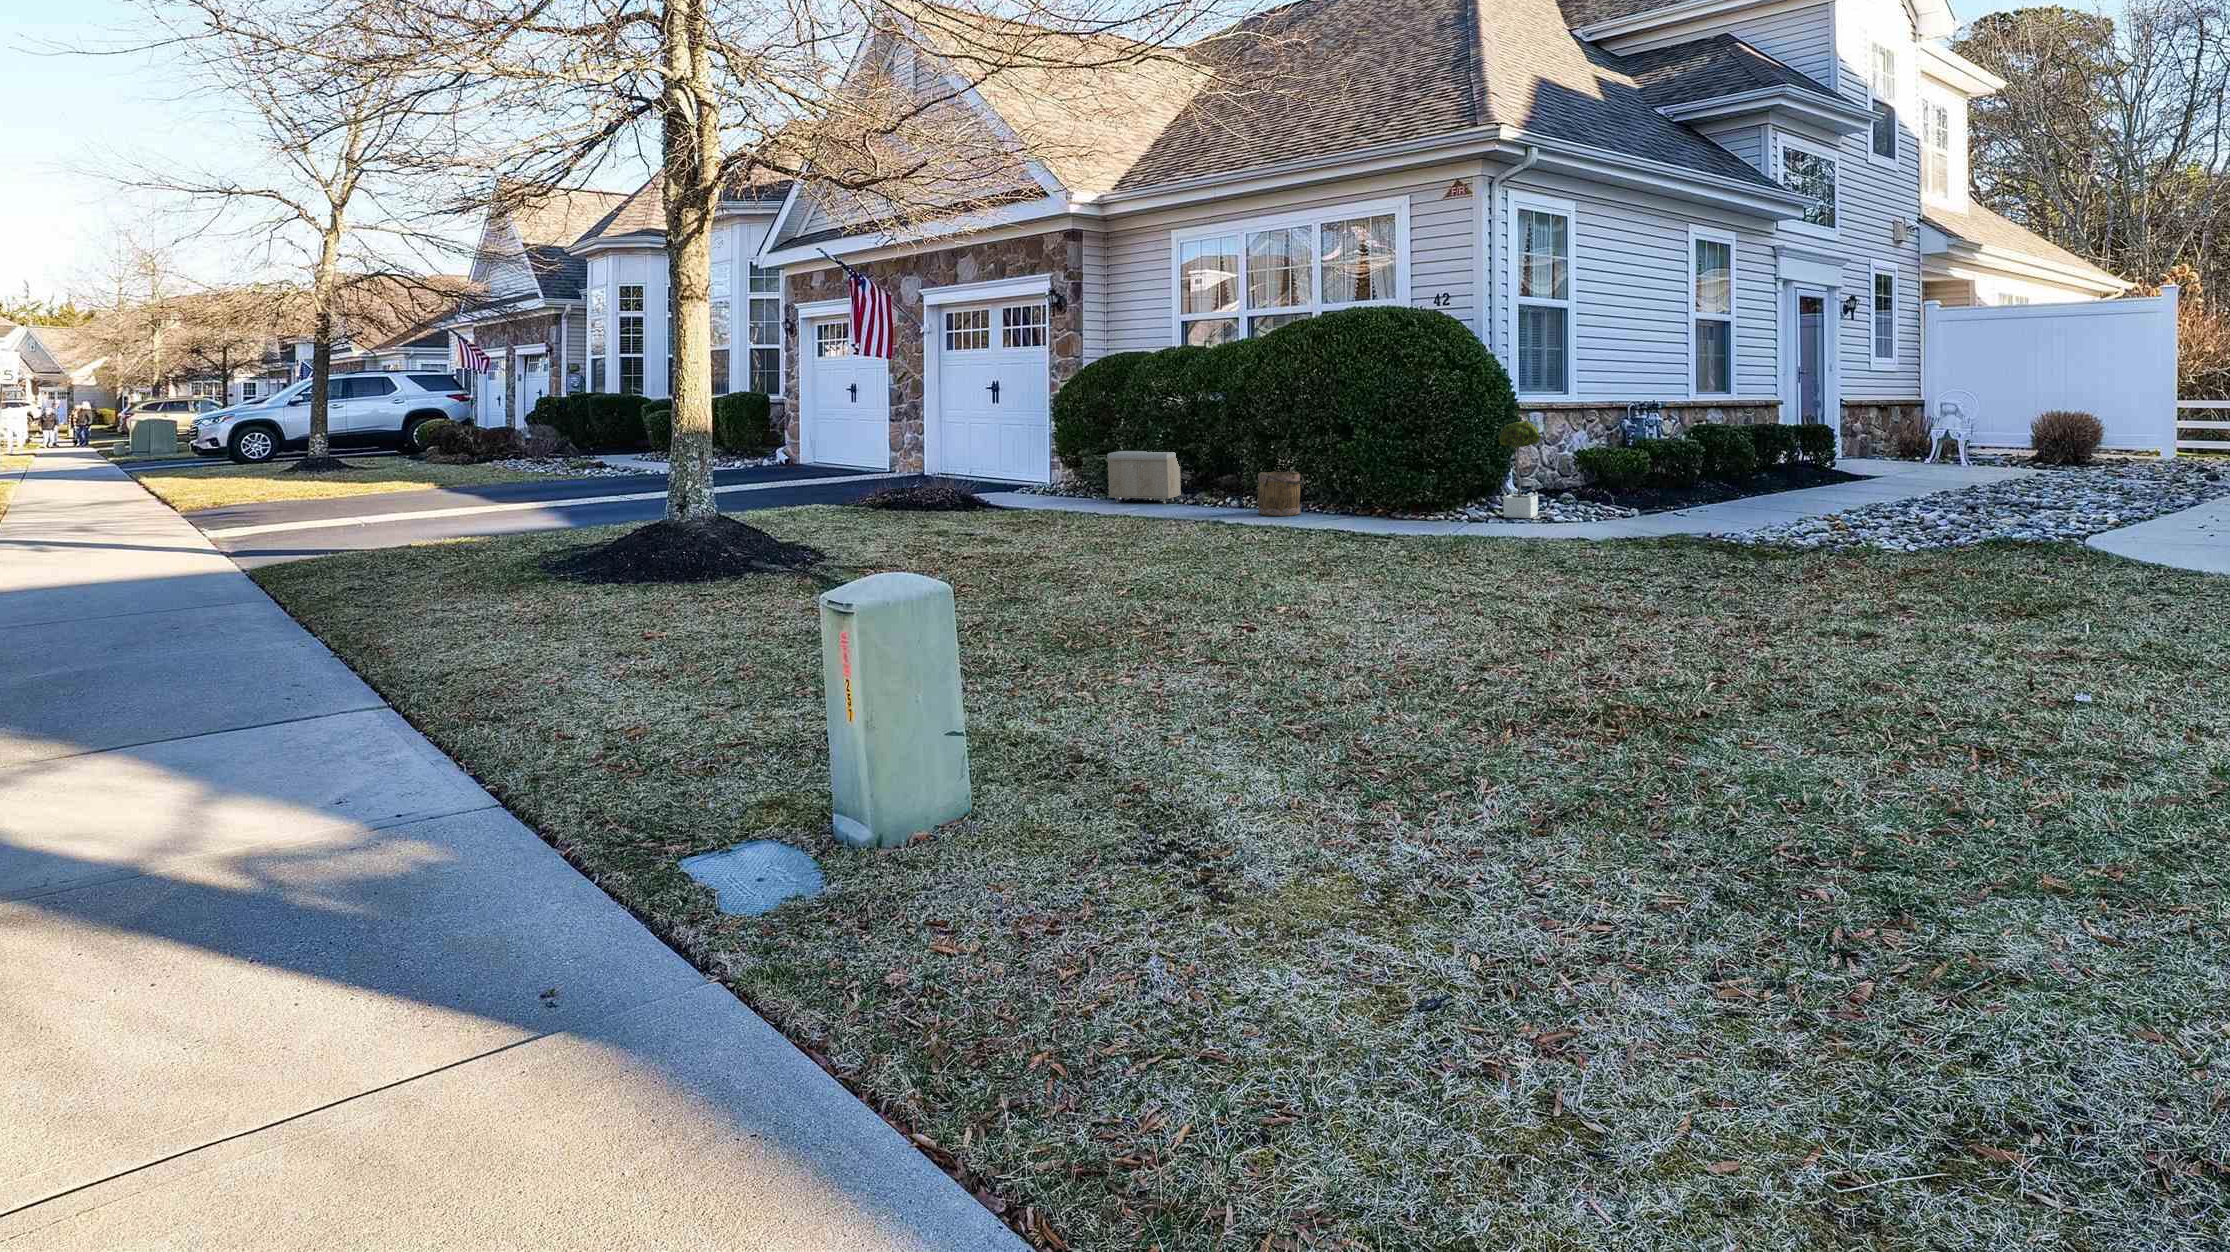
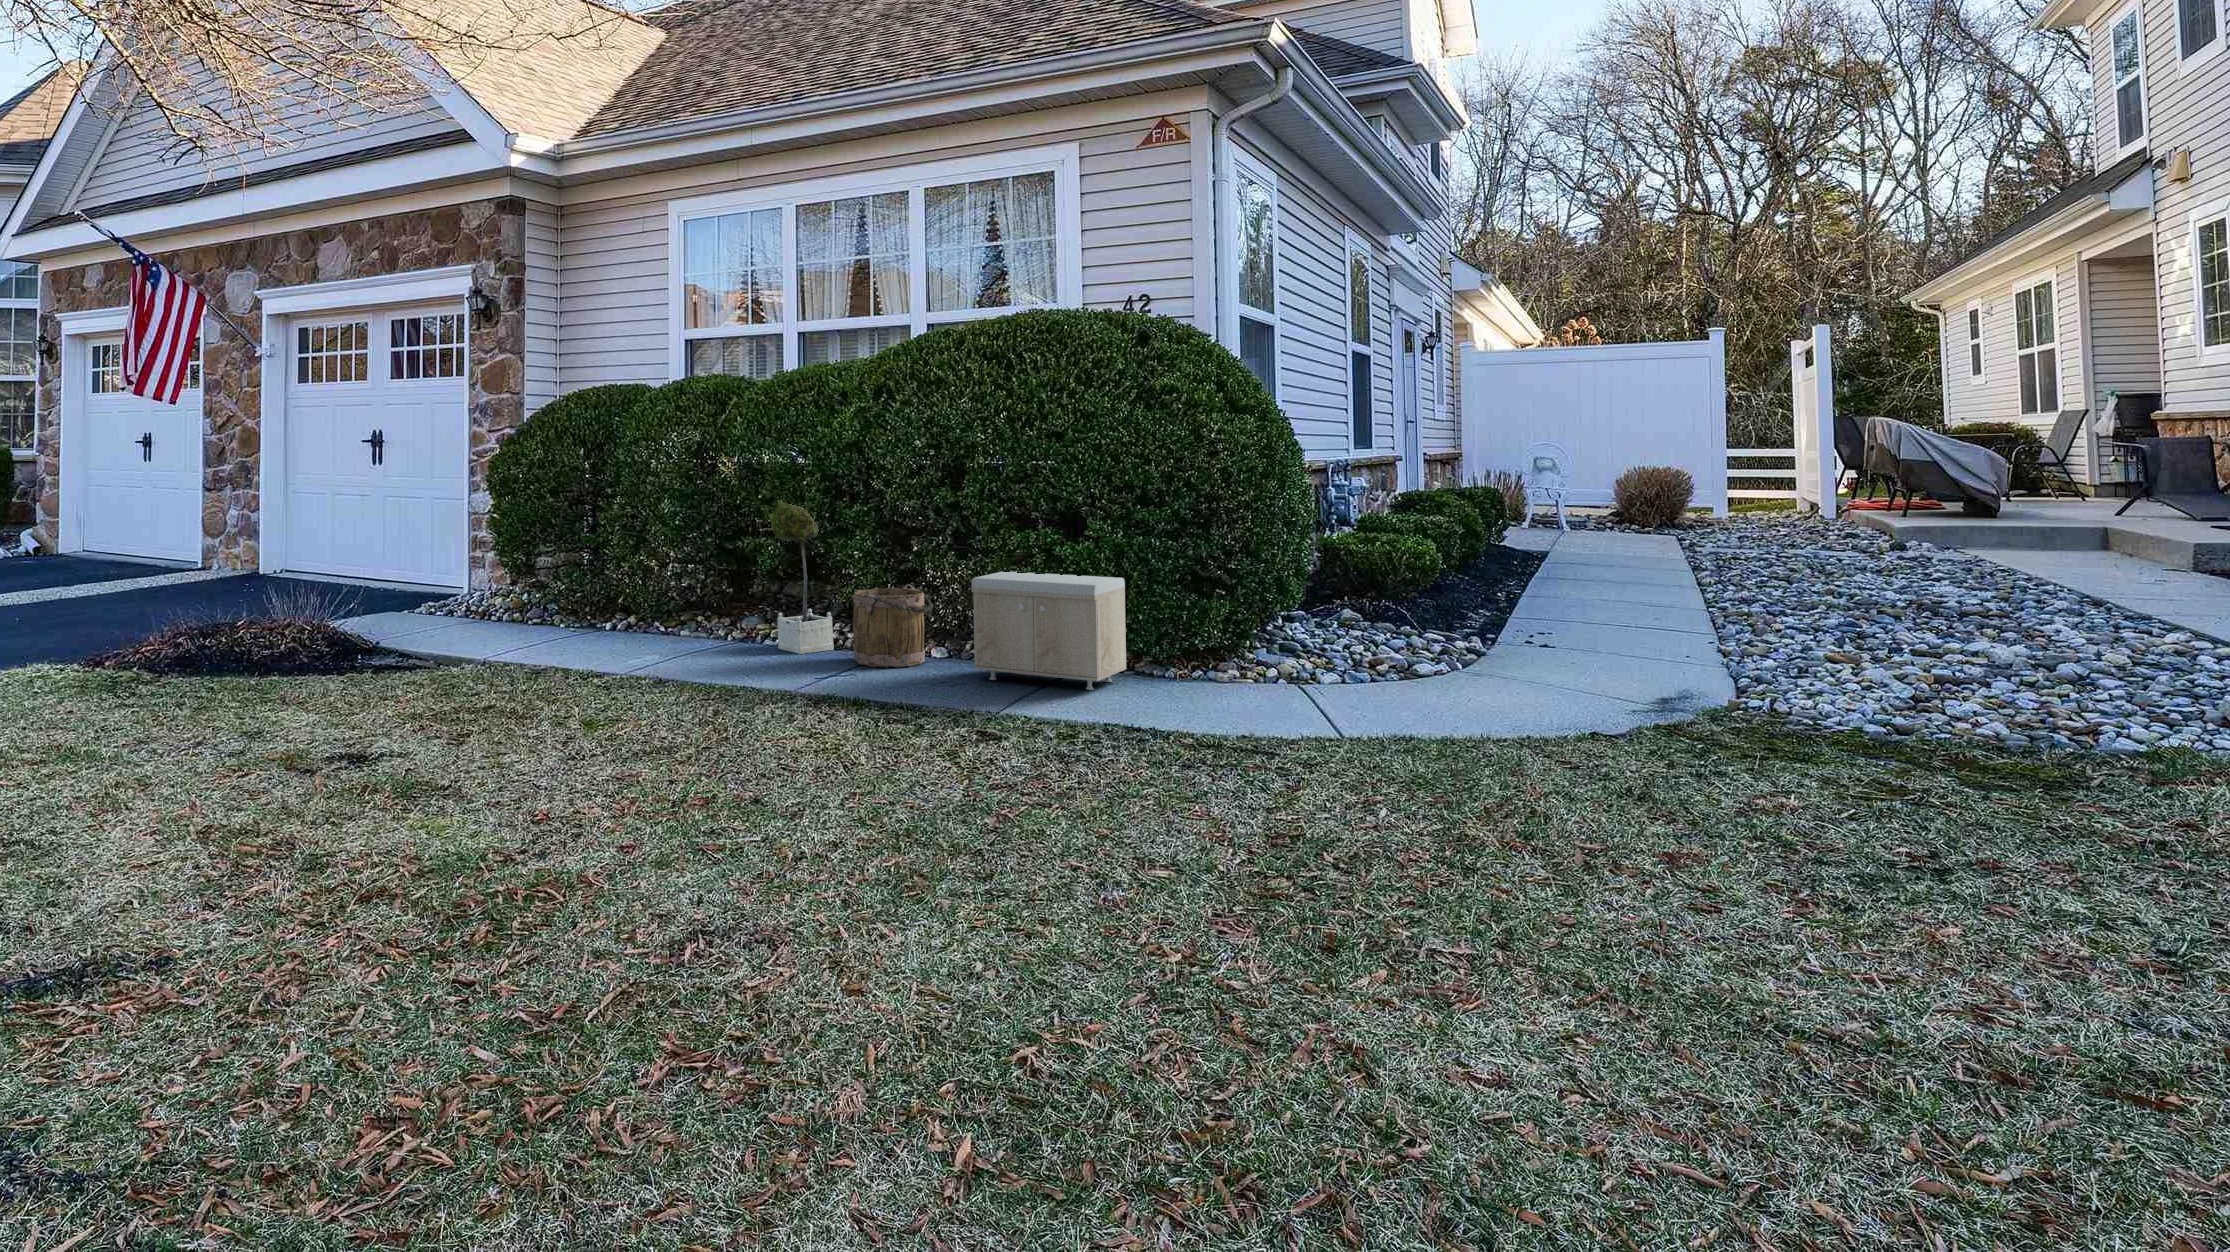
potted tree: present [1499,420,1541,518] -> present [769,500,834,654]
storage bench: present [1107,451,1181,504] -> present [971,571,1126,690]

